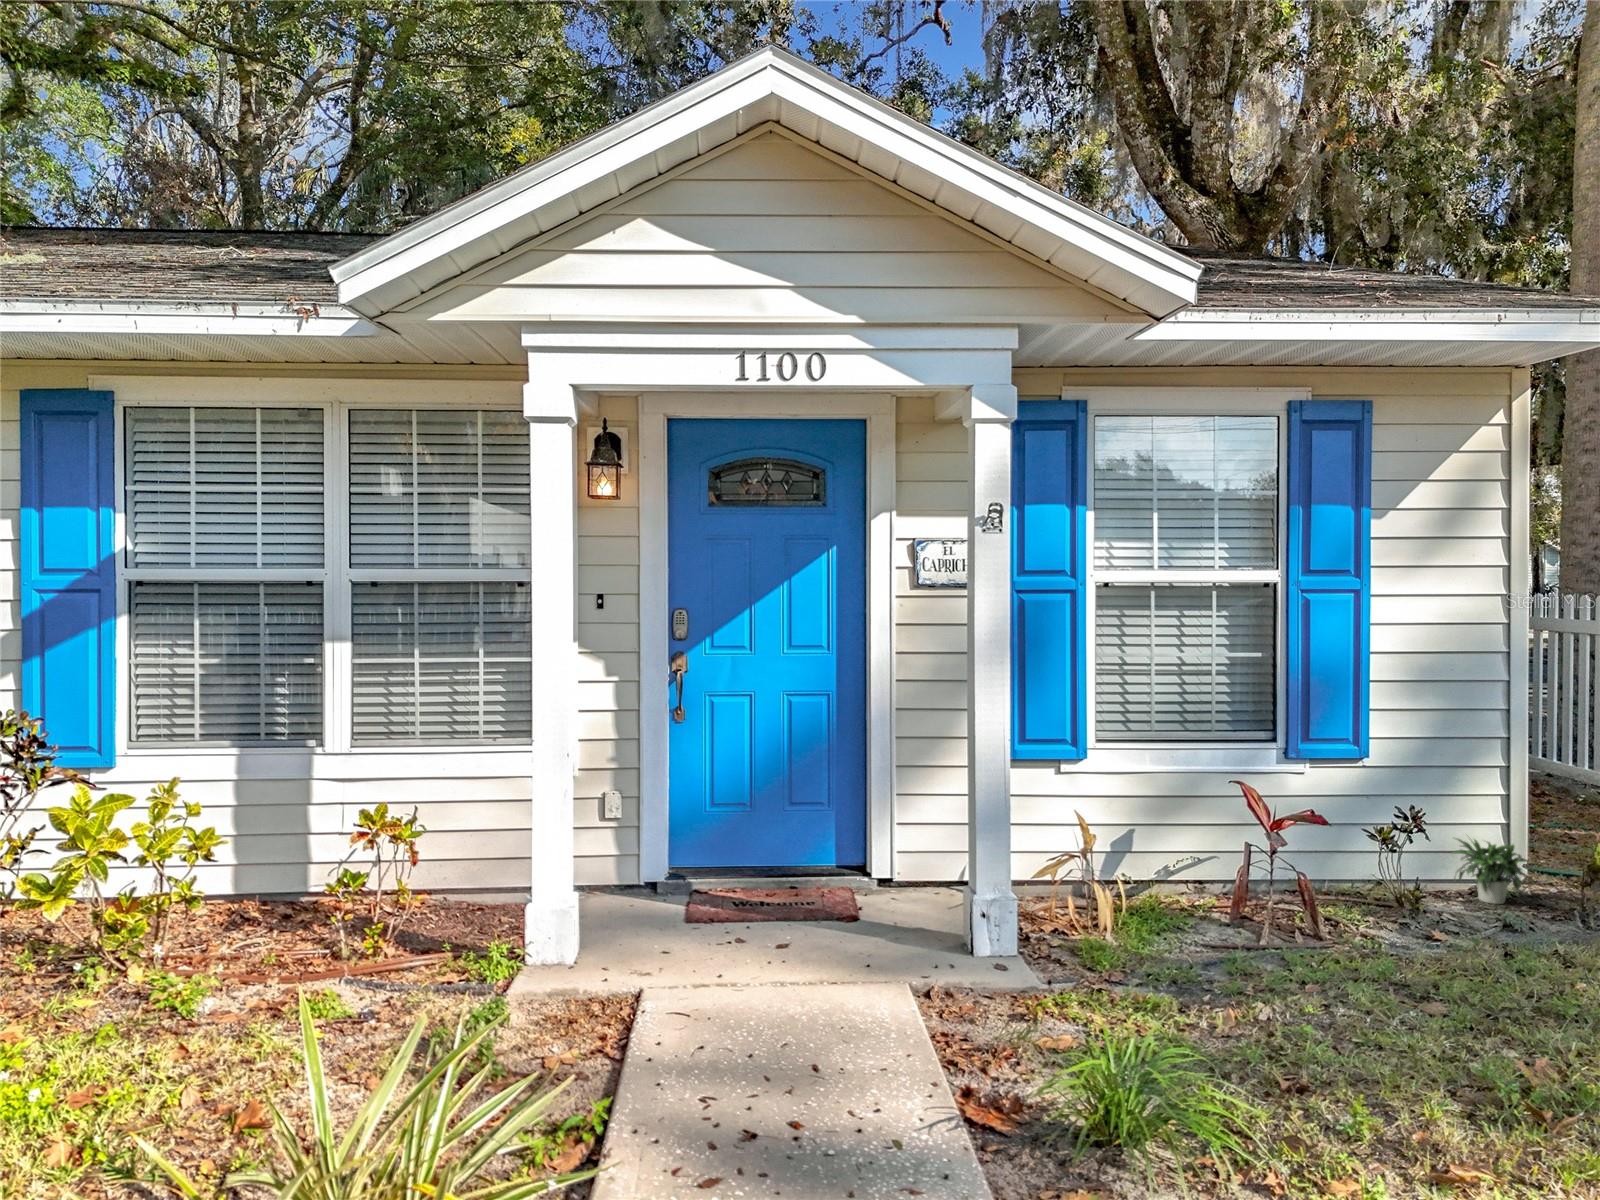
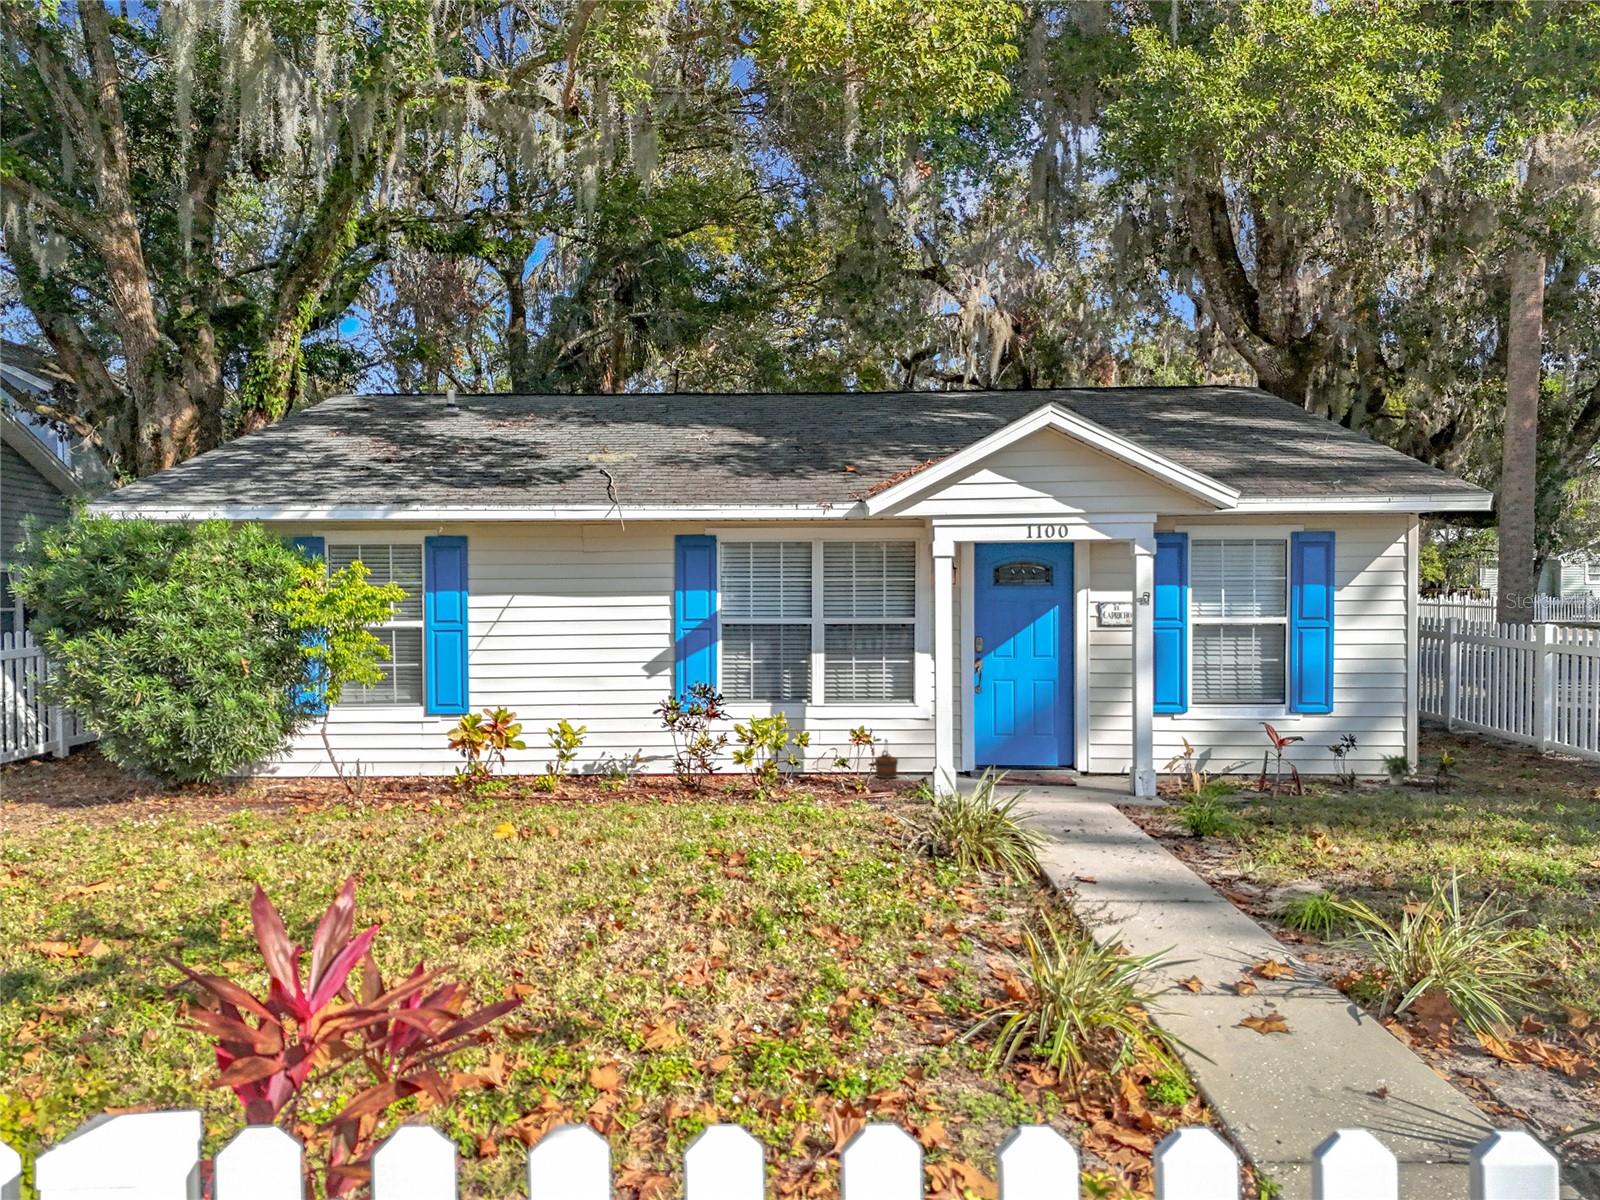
wooden bucket: none [447,822,497,909] -> present [875,739,898,779]

